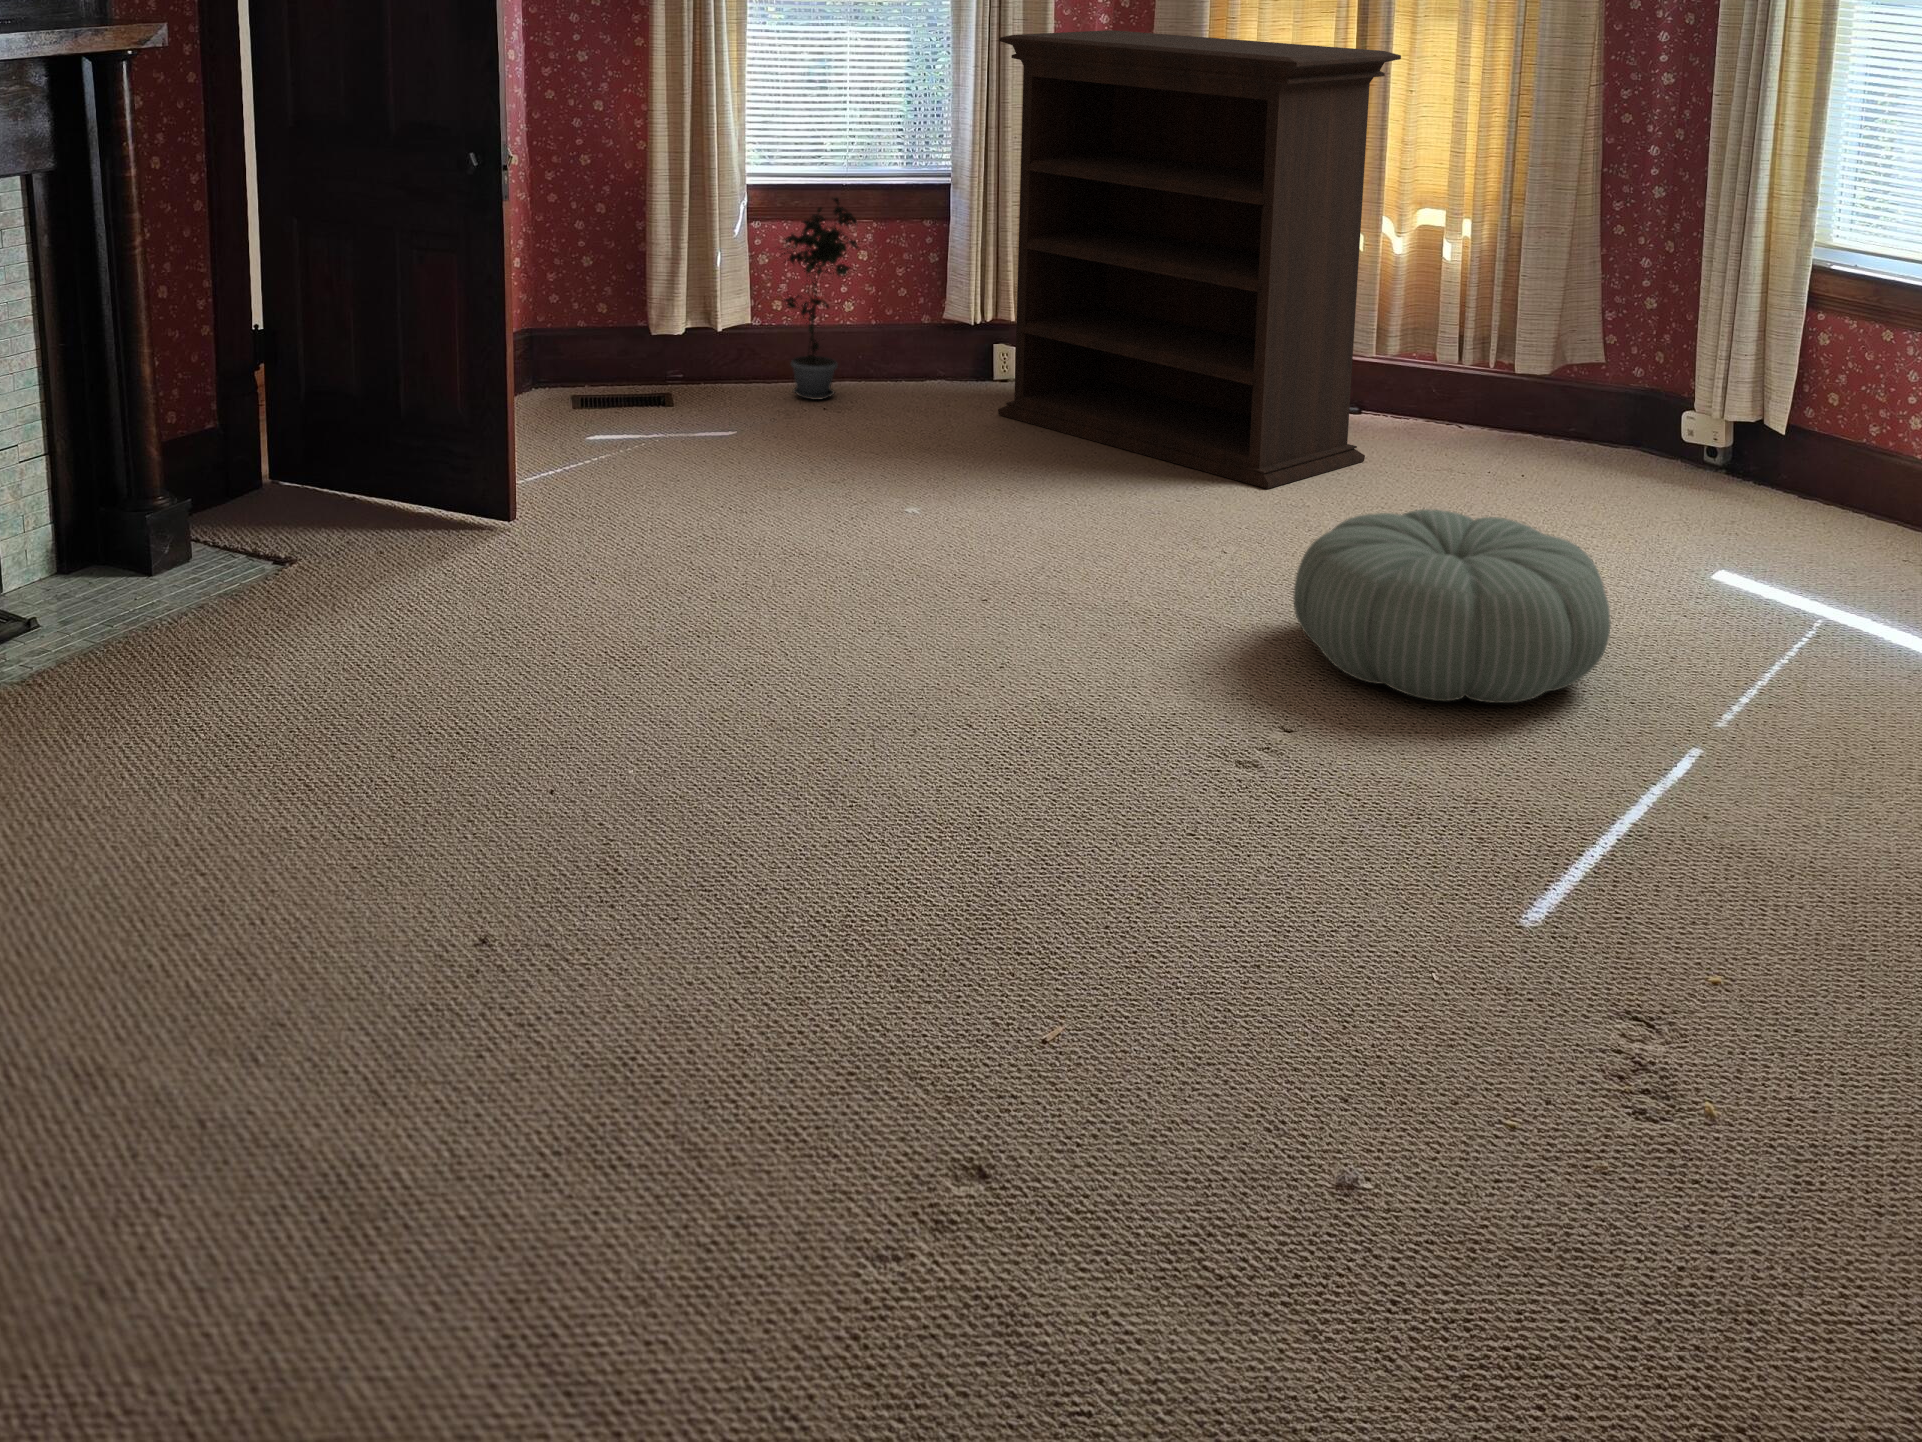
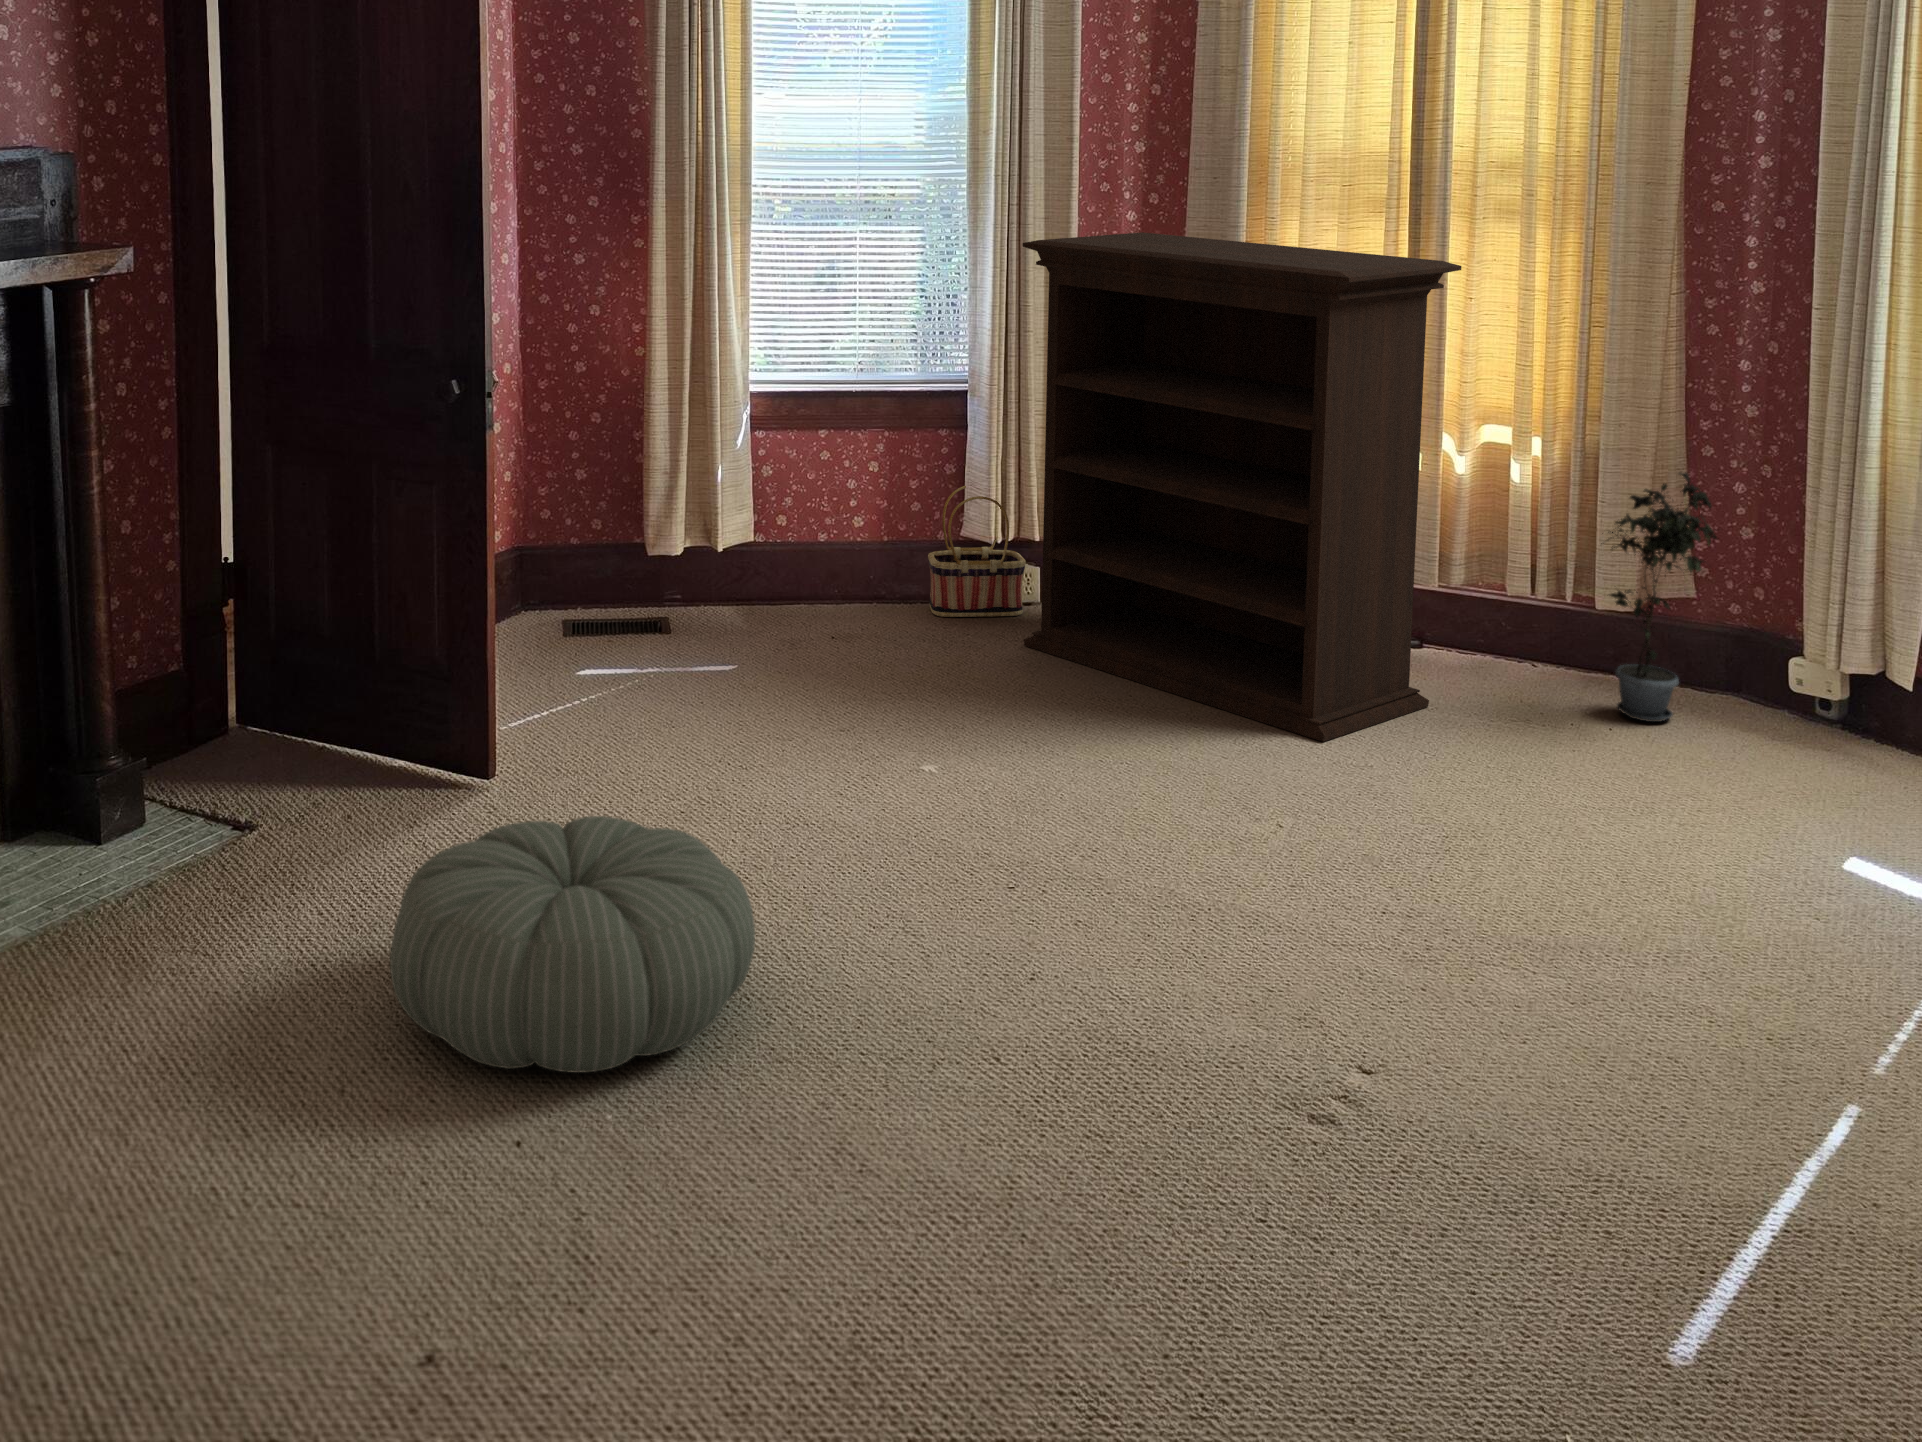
potted plant: present [782,198,859,400] -> present [1608,472,1717,722]
basket: none [910,270,1001,392] -> present [928,486,1026,617]
pouf: present [1293,509,1610,703] -> present [390,816,755,1073]

